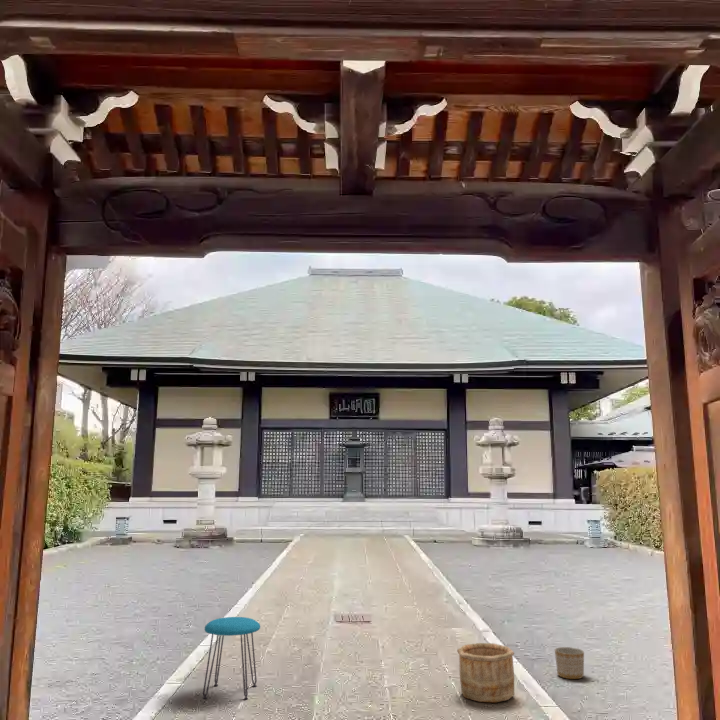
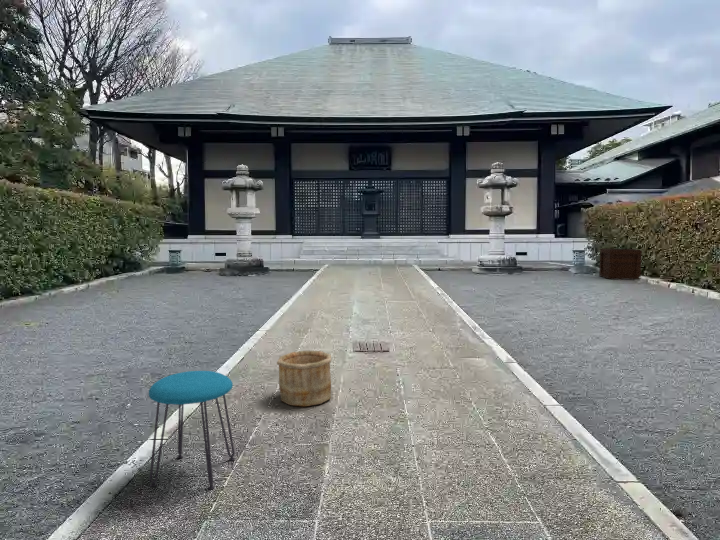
wooden crate: none [613,518,658,554] -> present [599,248,642,280]
wooden bucket: present [457,643,514,703] -> present [277,351,331,406]
planter: present [555,647,584,679] -> none [639,403,683,447]

